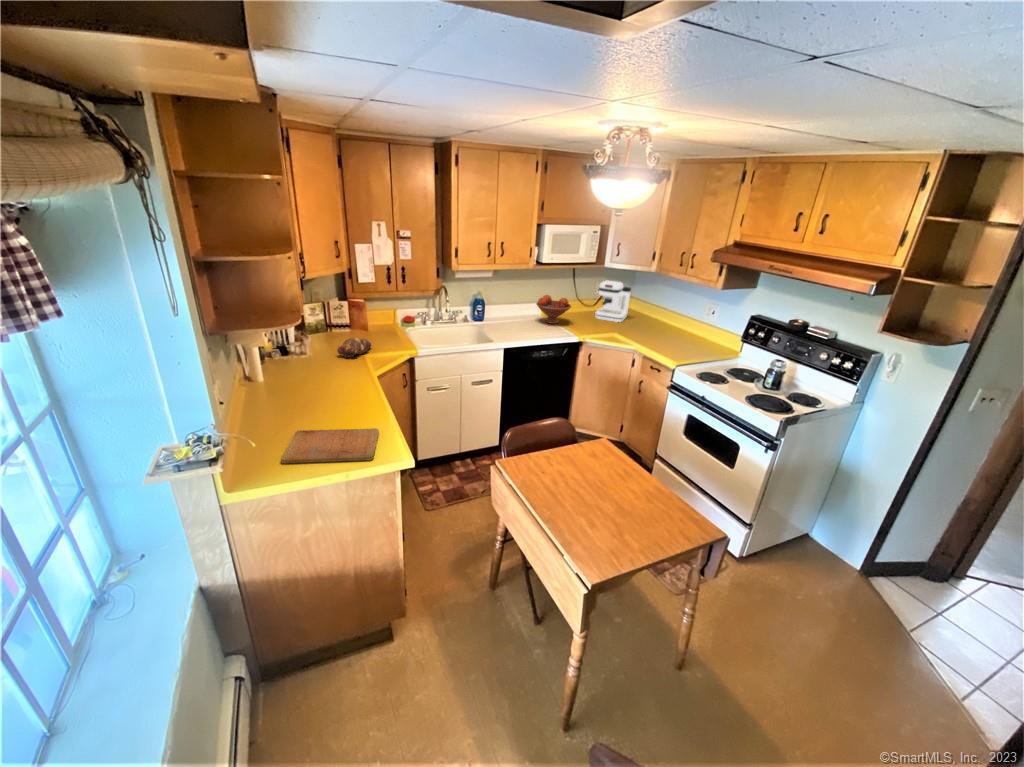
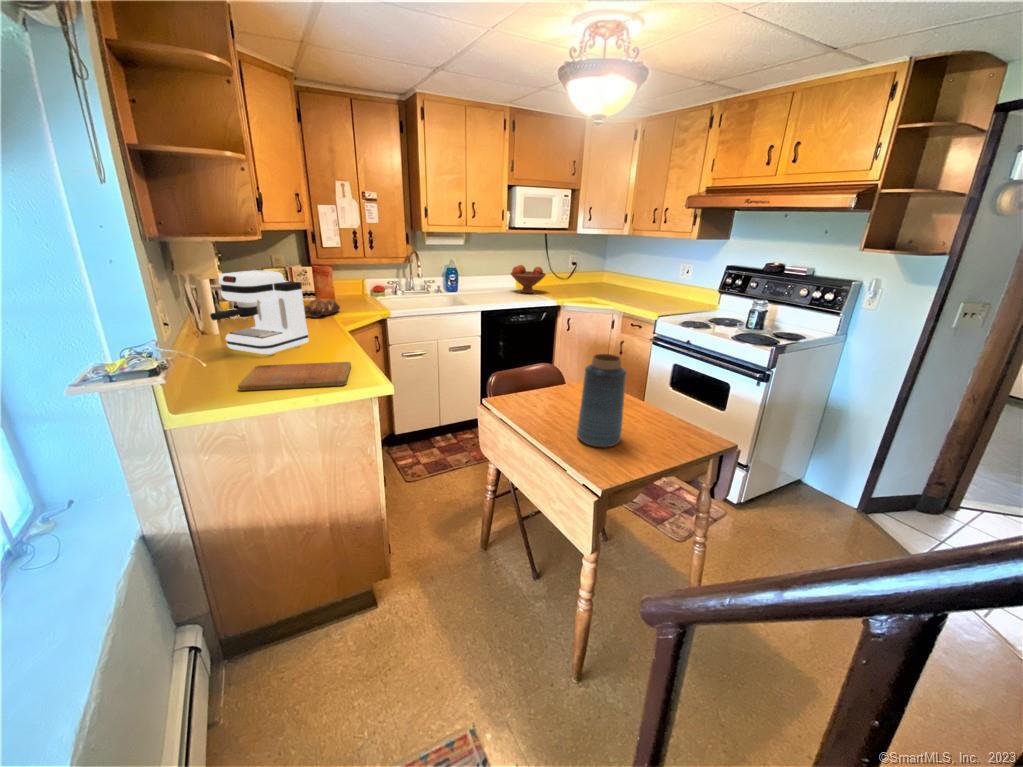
coffee maker: present [595,280,631,322] -> present [210,270,309,355]
vase: none [579,447,626,532] -> present [577,354,627,447]

